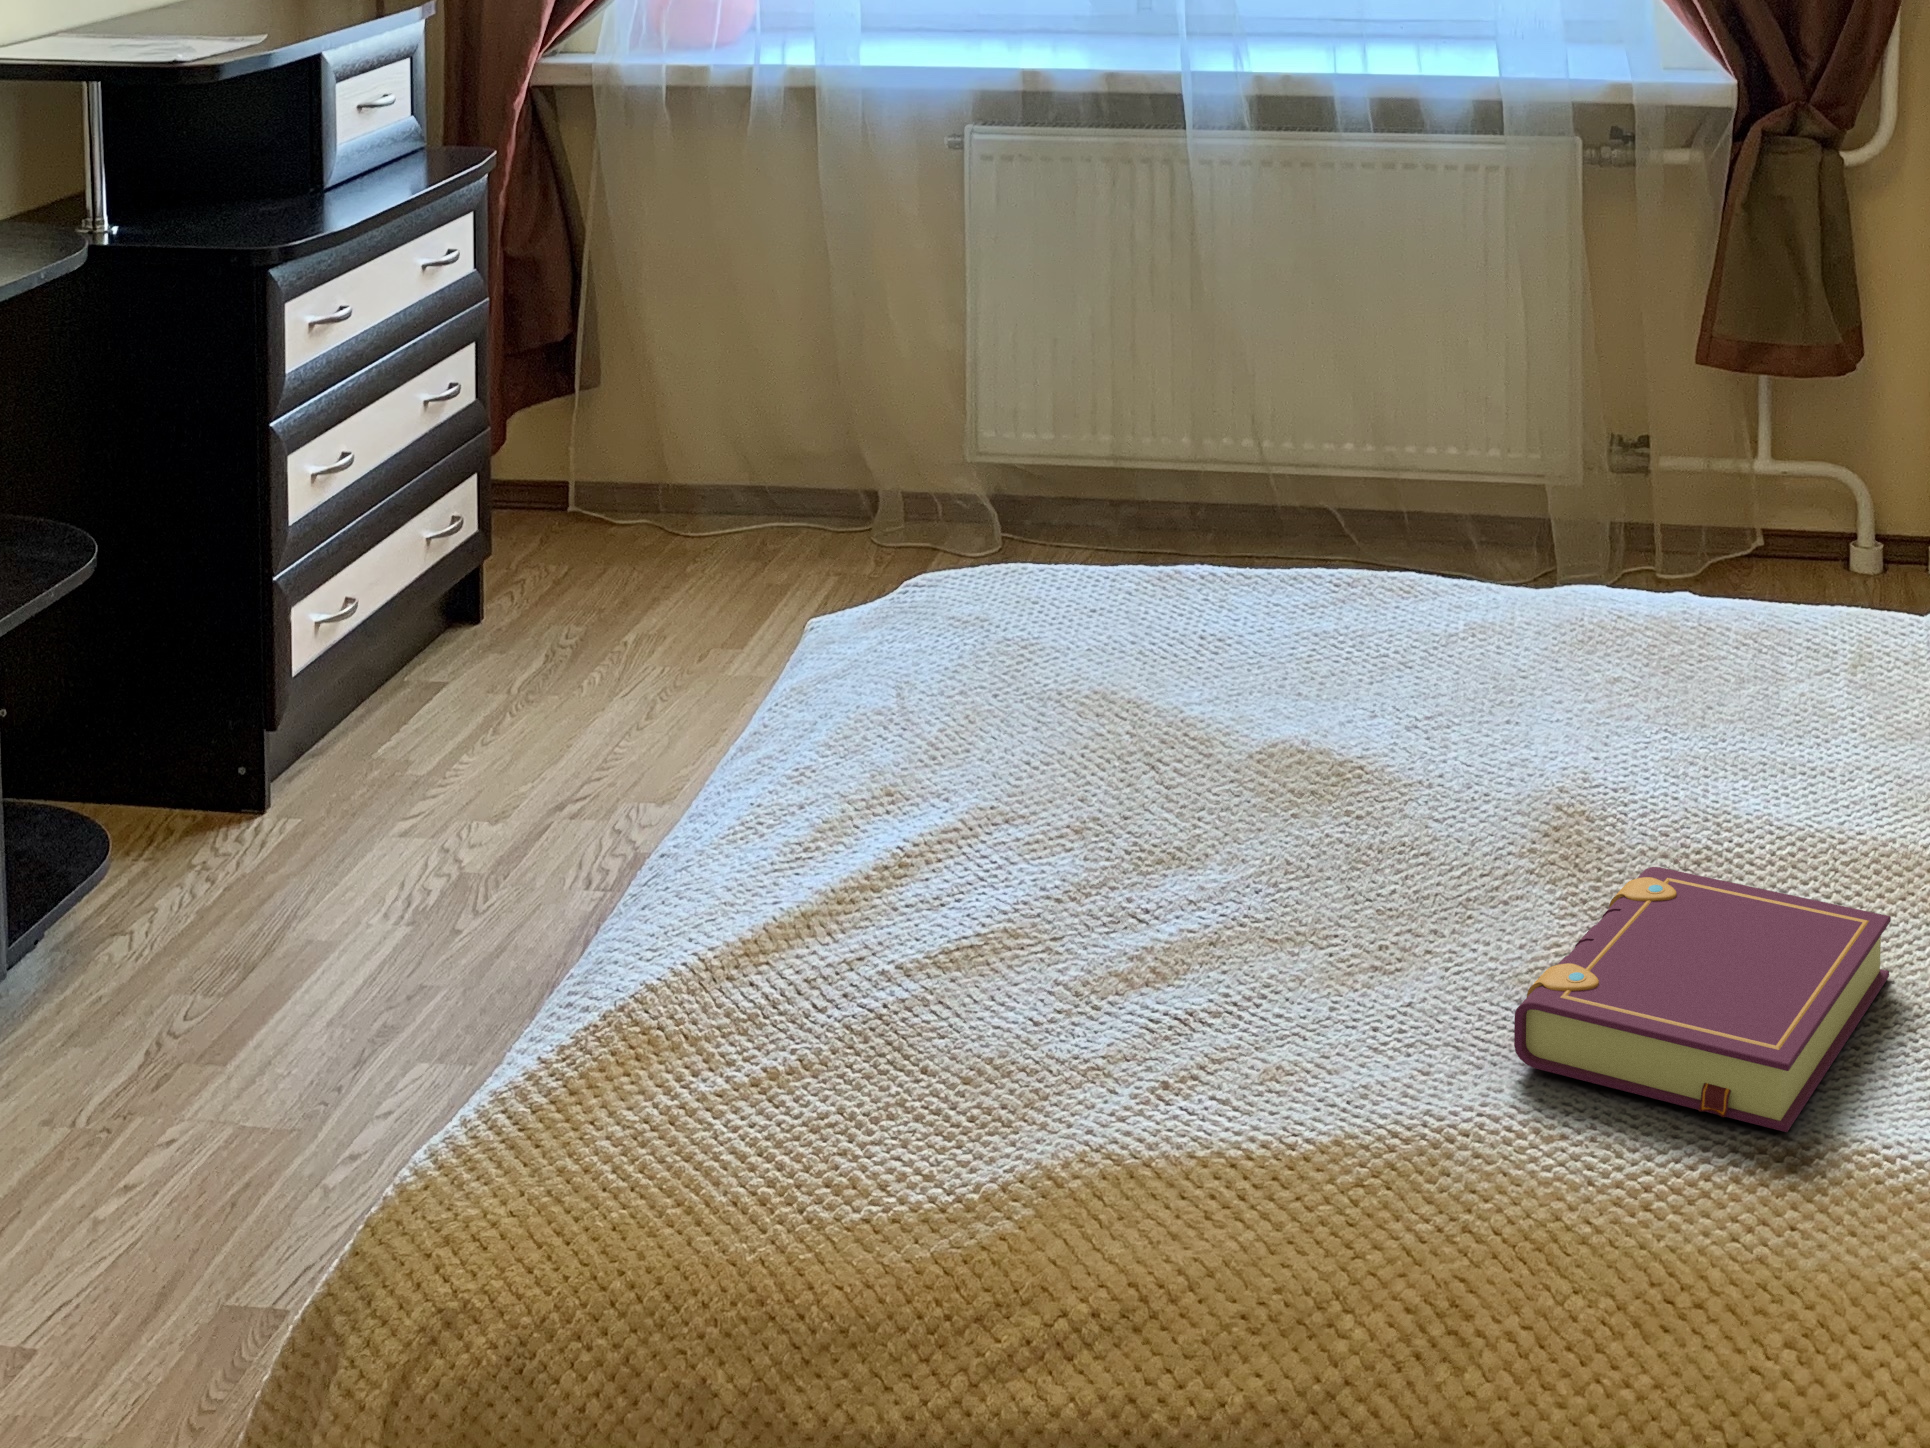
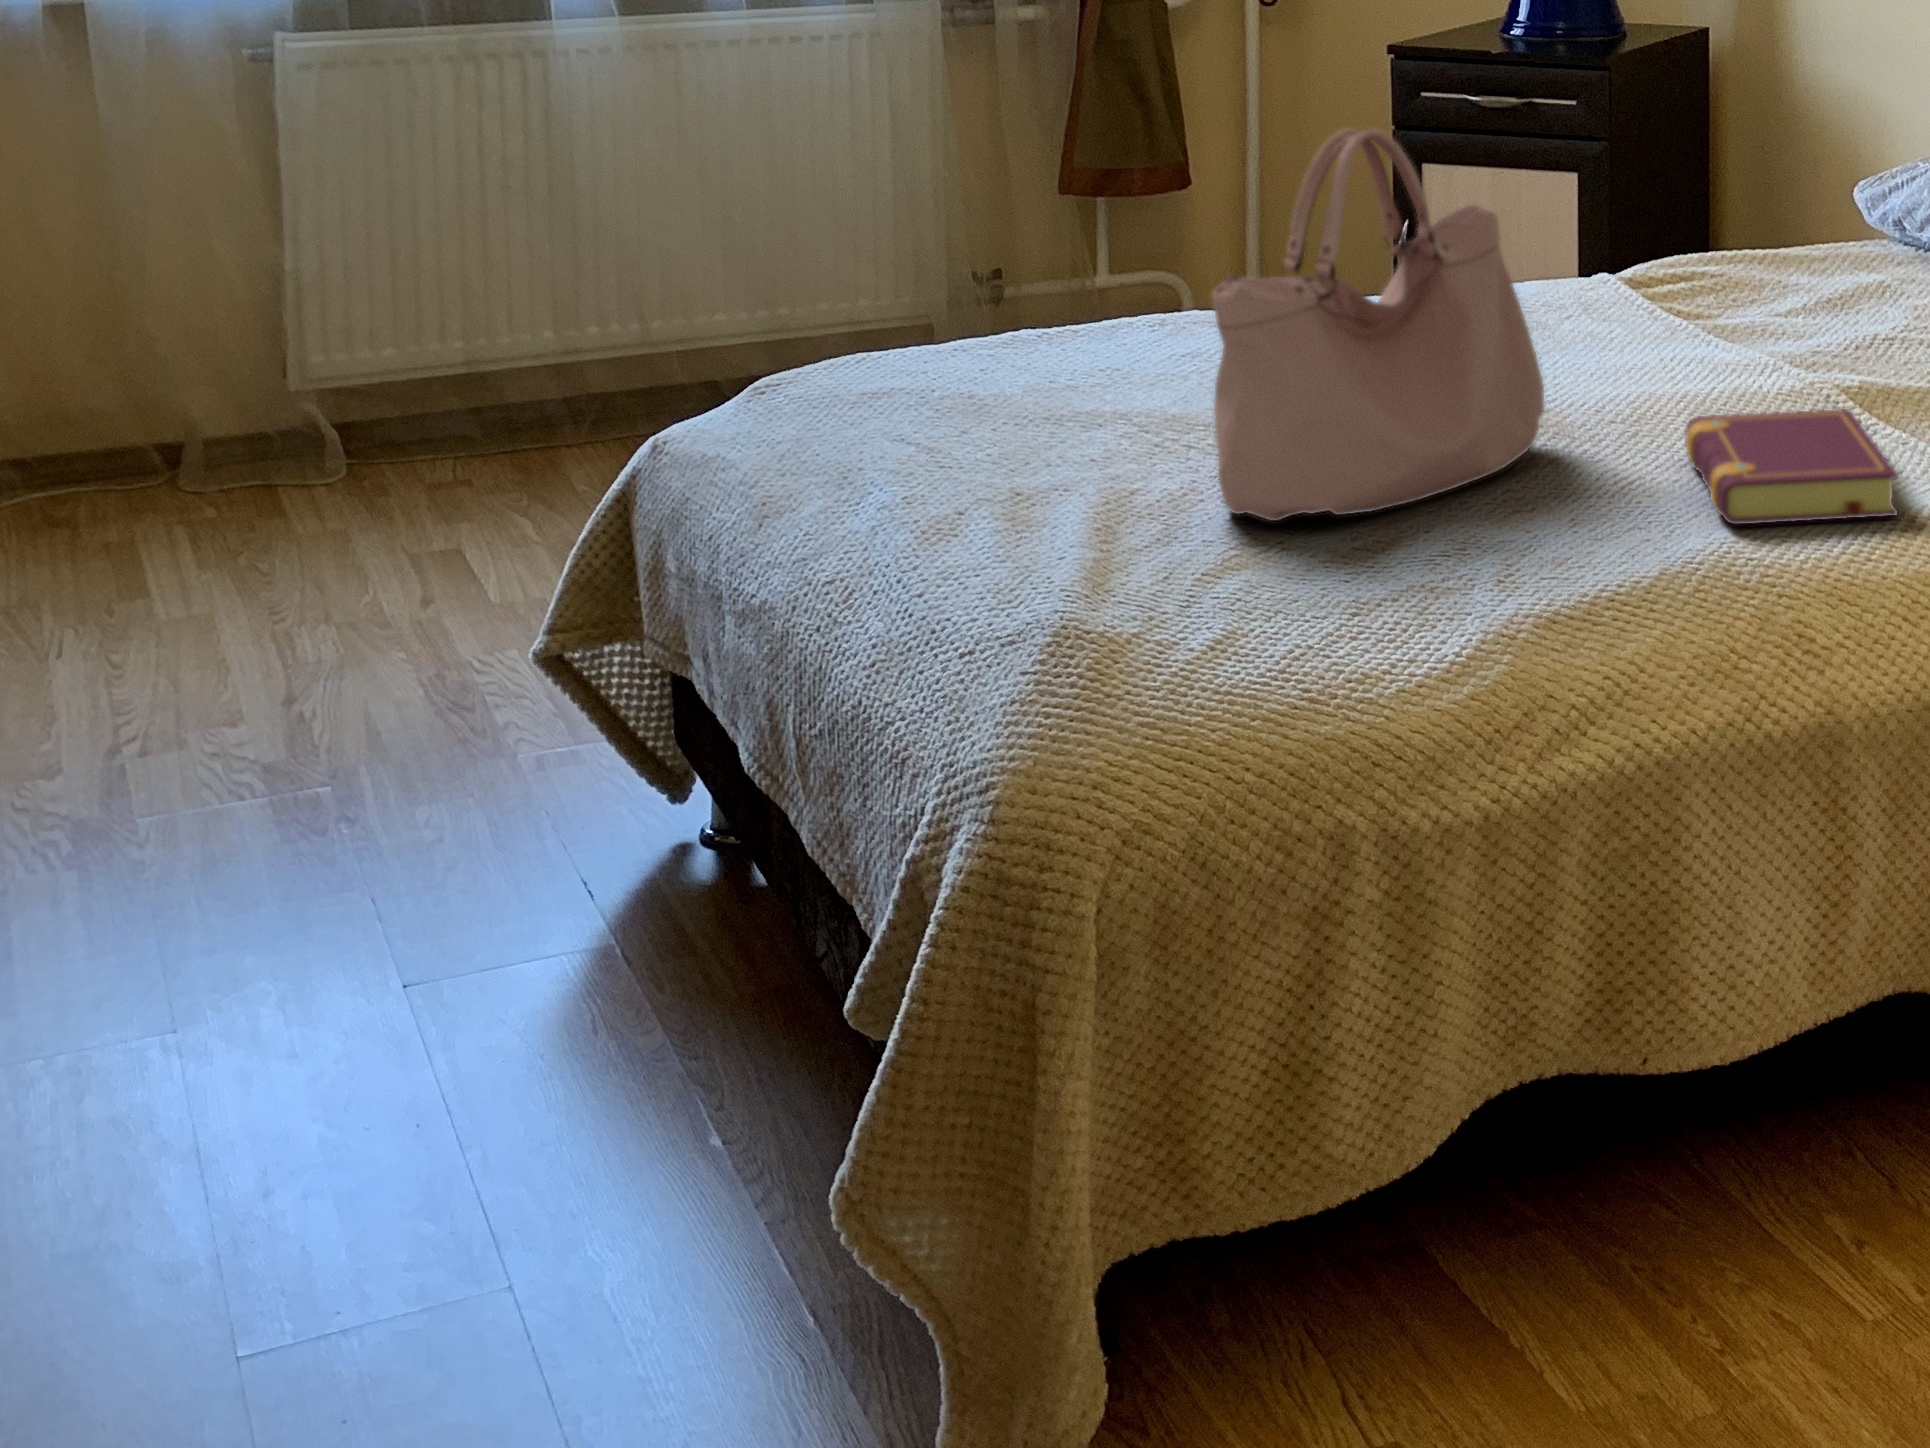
handbag: none [961,367,1490,893] -> present [1212,129,1544,521]

